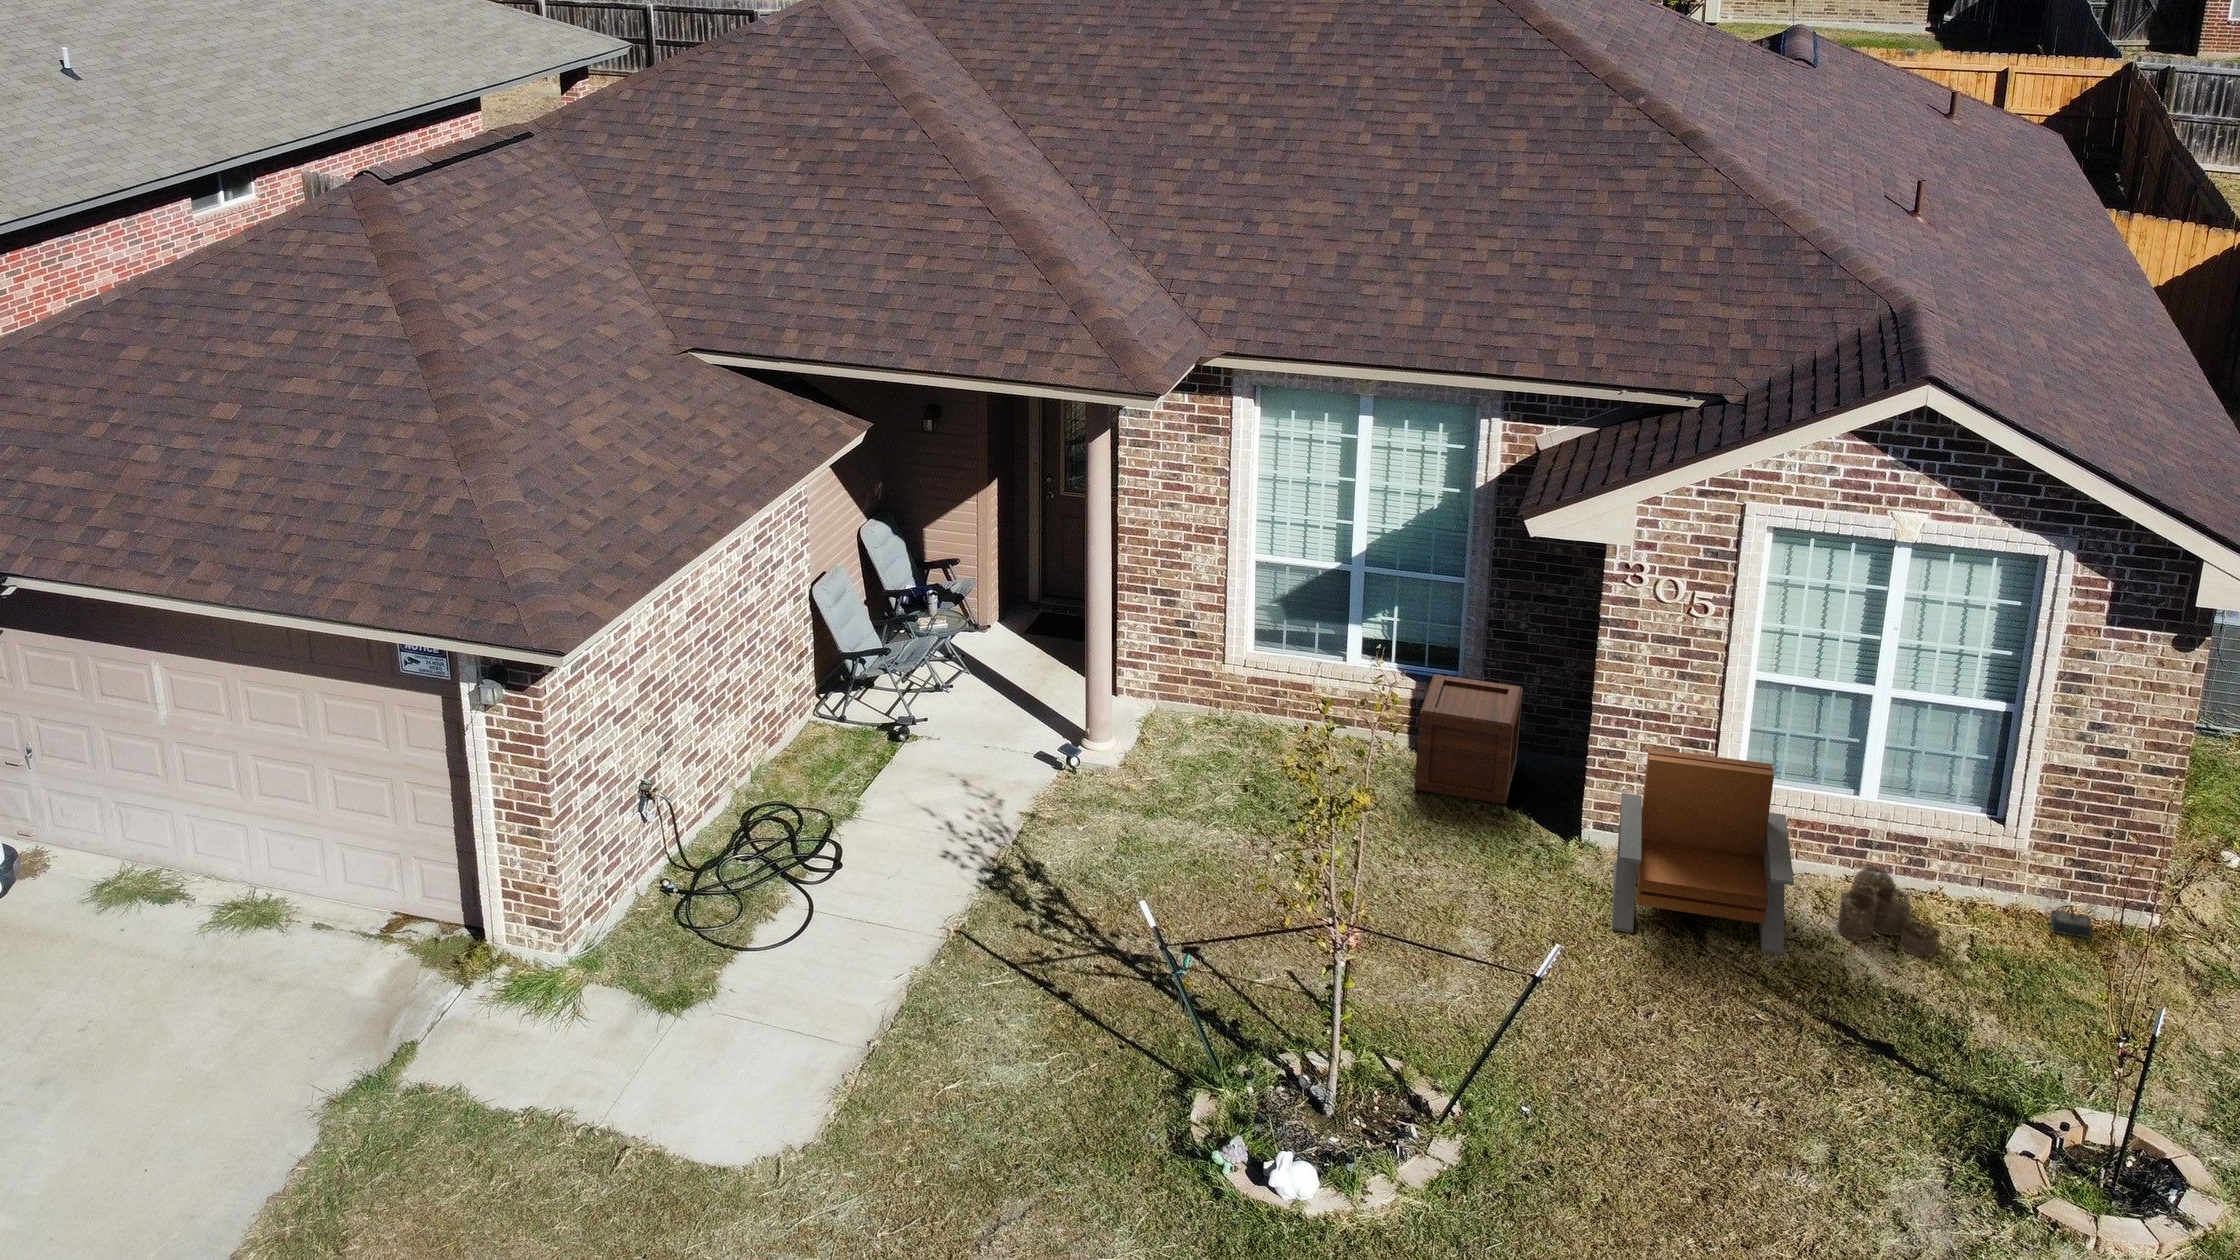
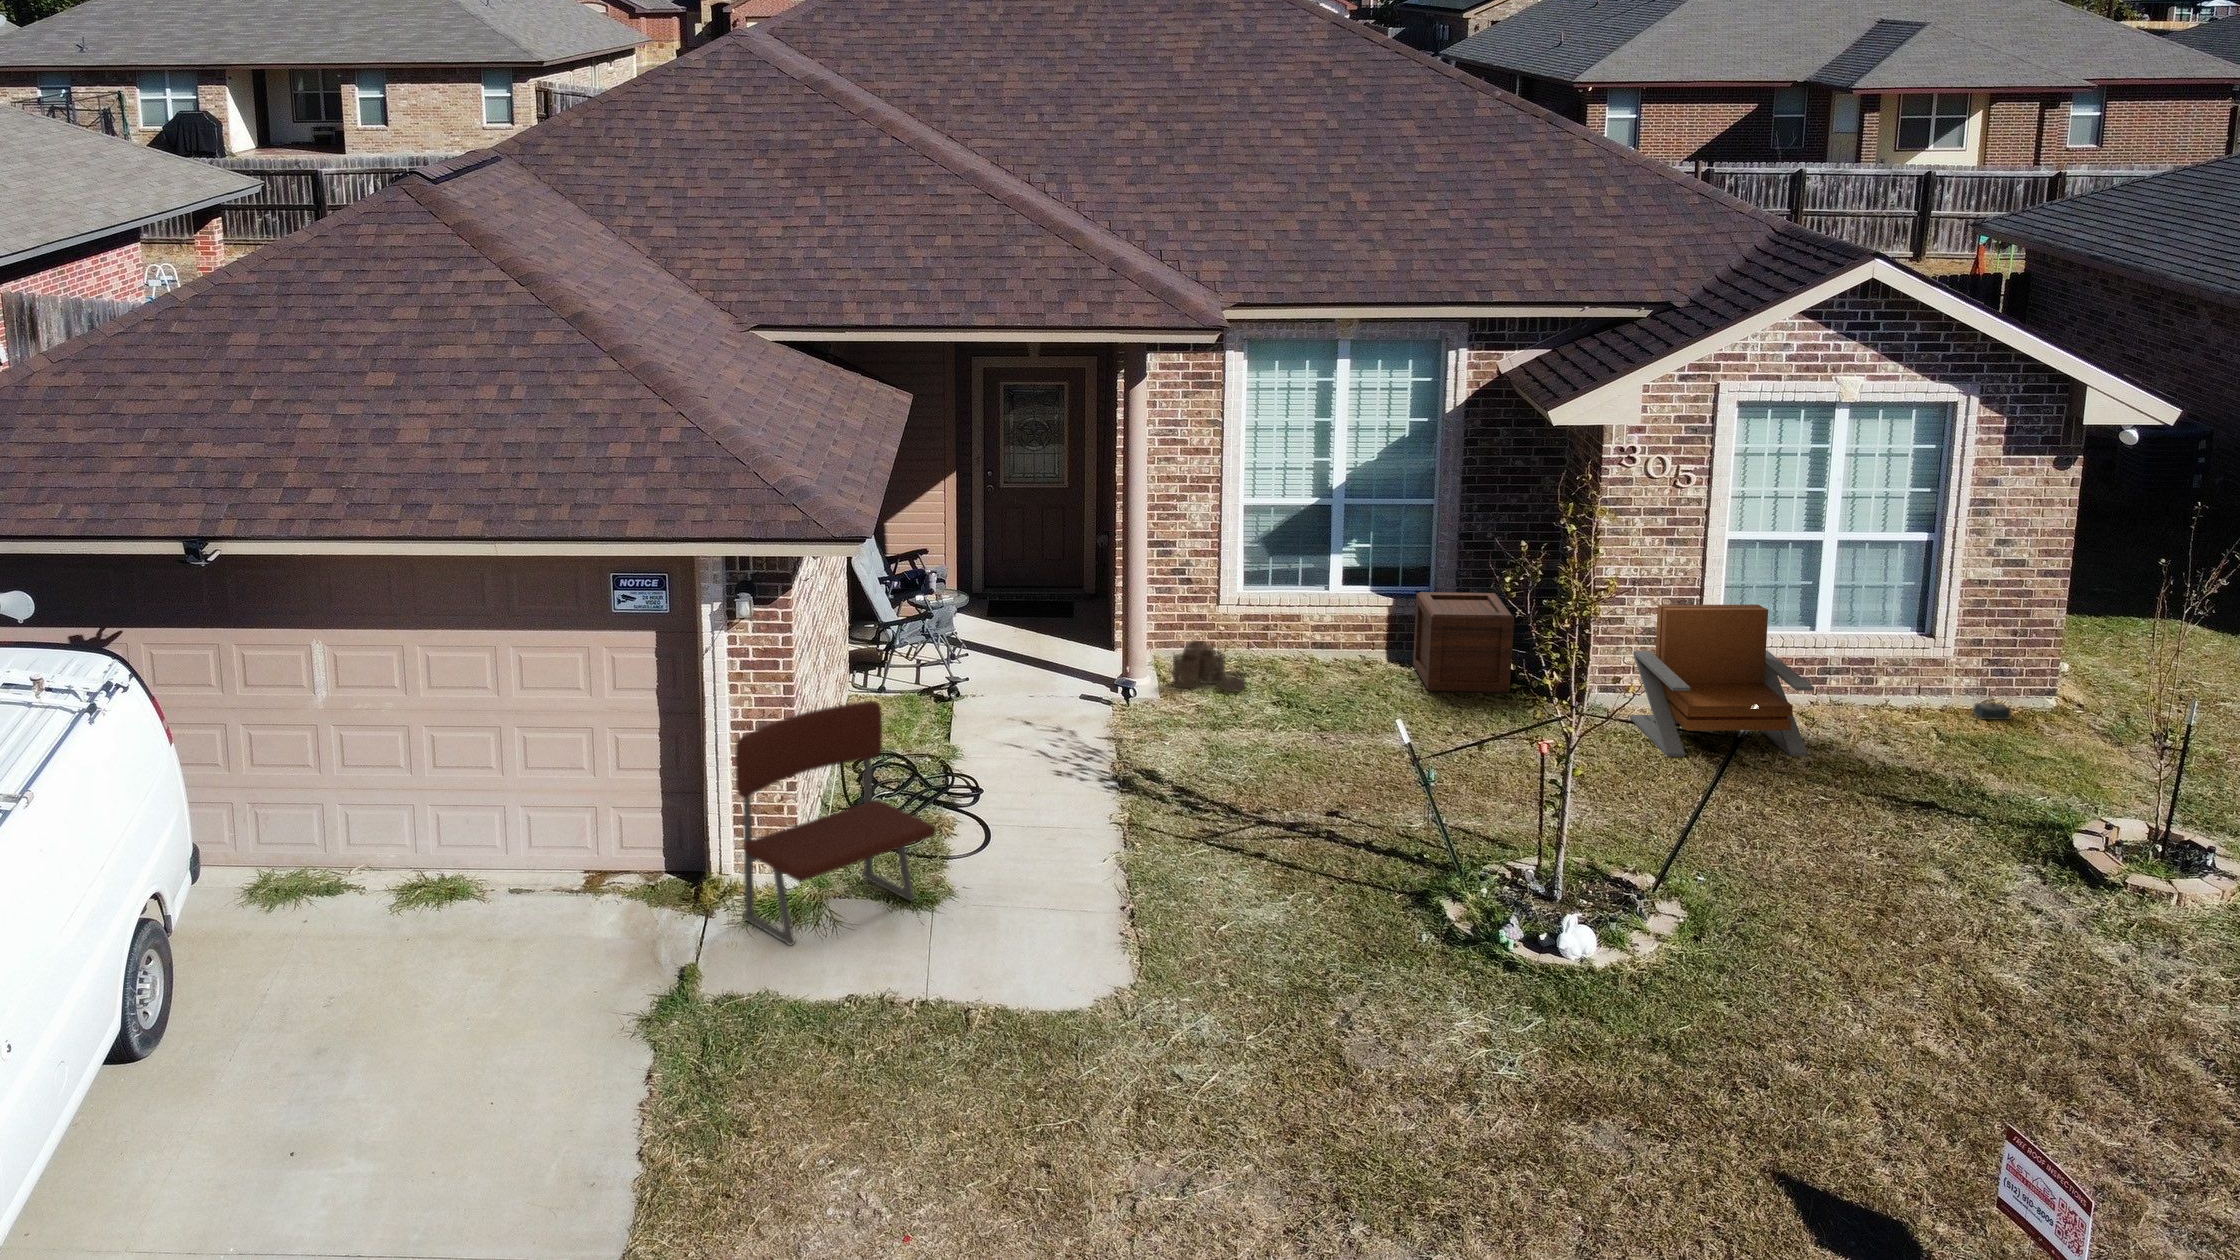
bench: none [462,794,669,1037] -> present [735,701,936,945]
woven basket: present [1837,867,1940,956] -> present [1173,641,1246,691]

